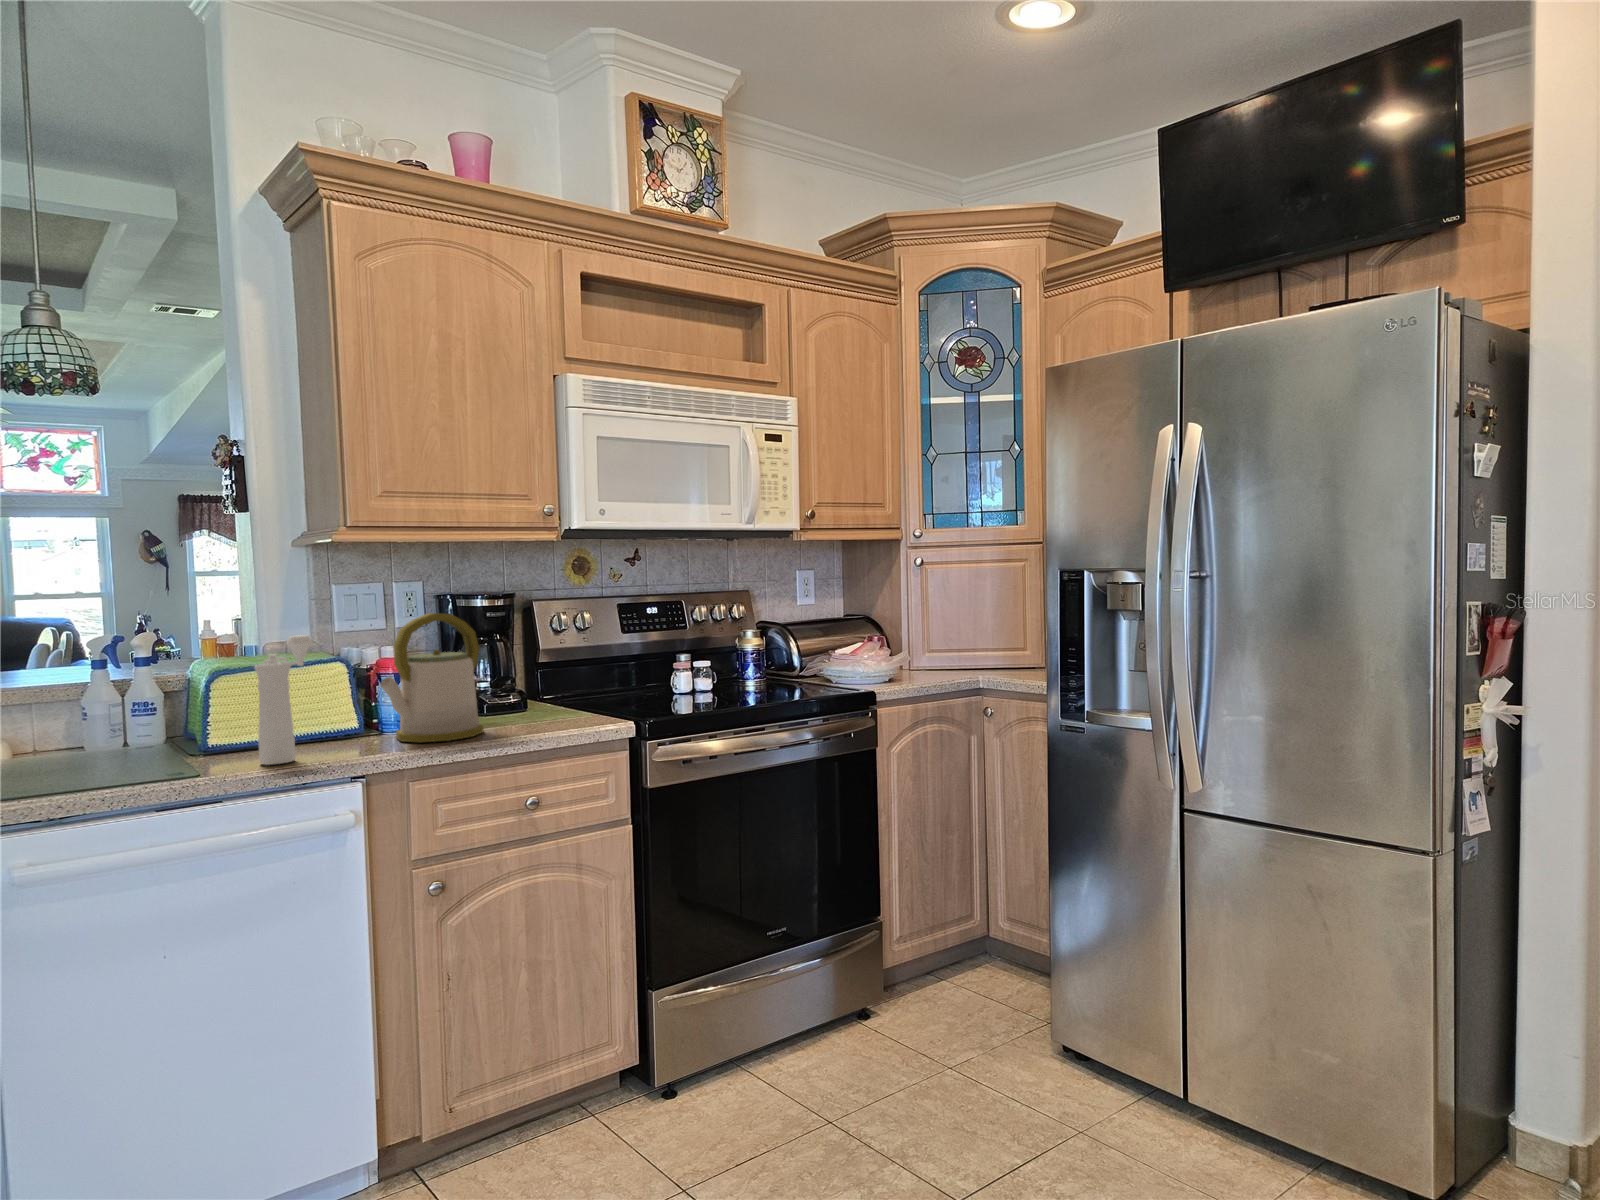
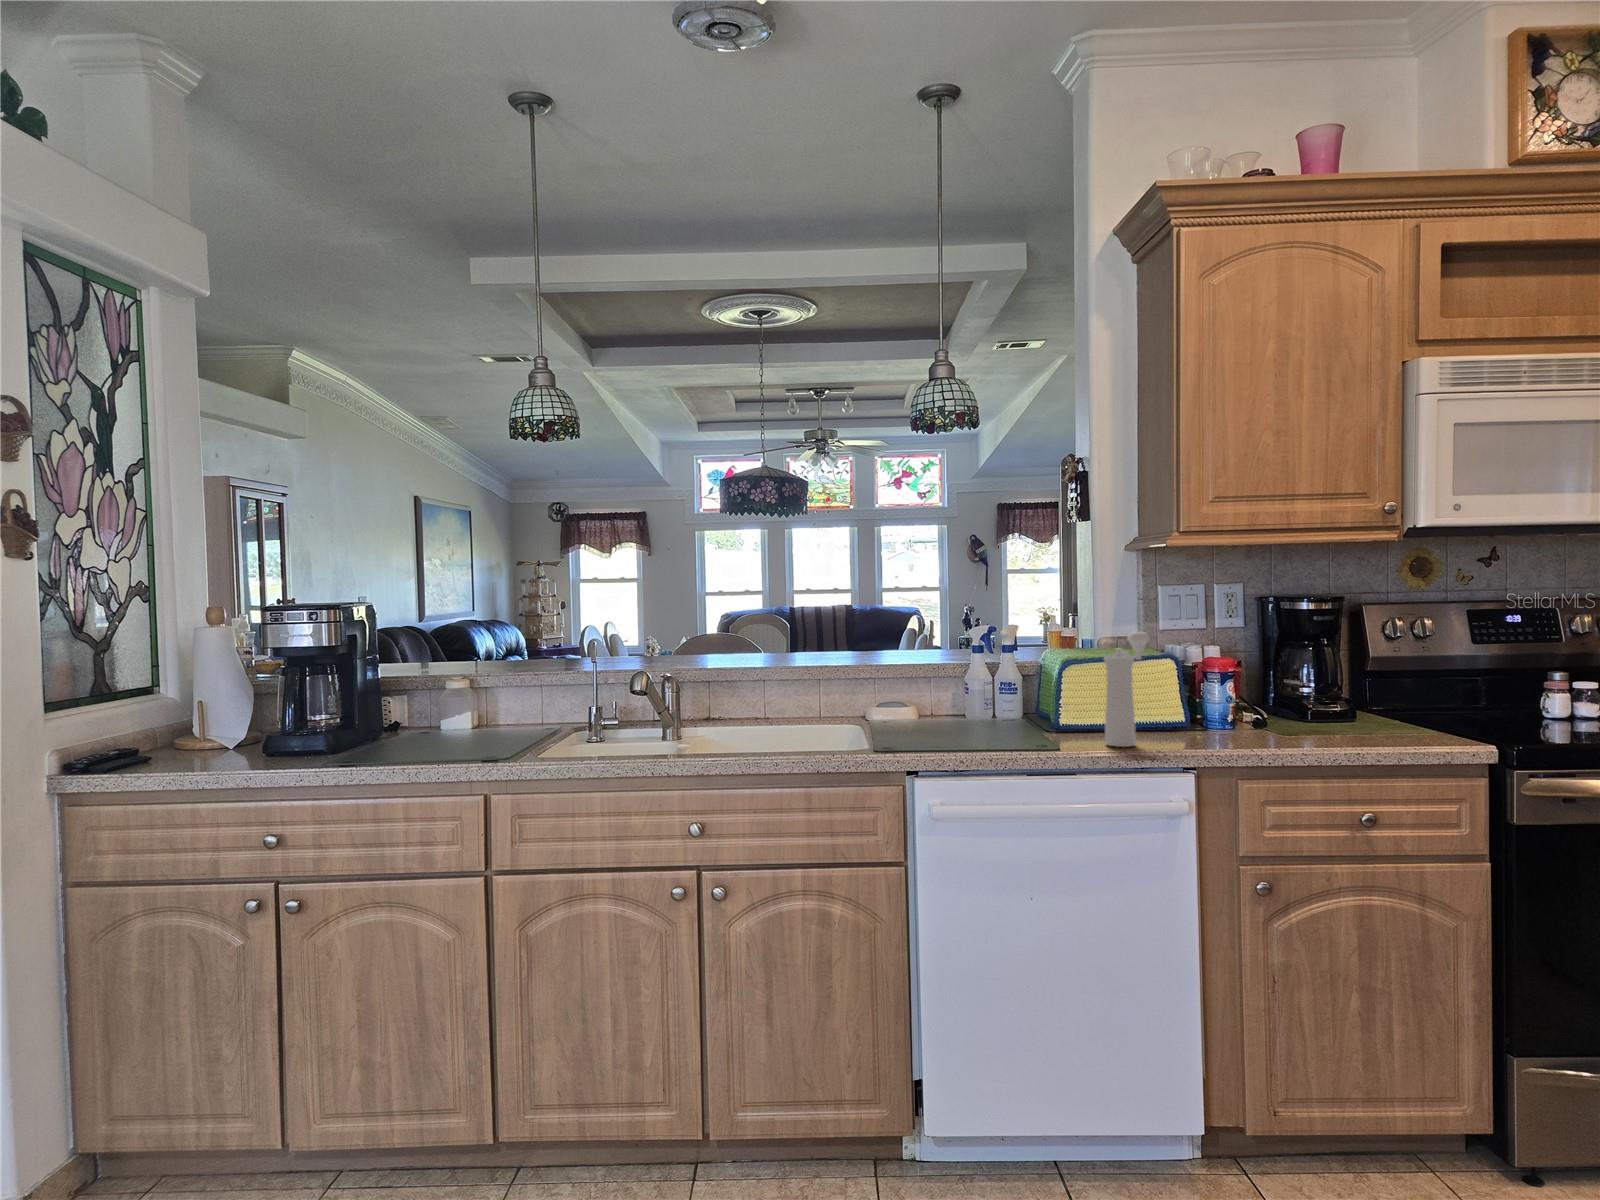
kettle: present [380,613,483,742] -> none [1211,616,1314,745]

